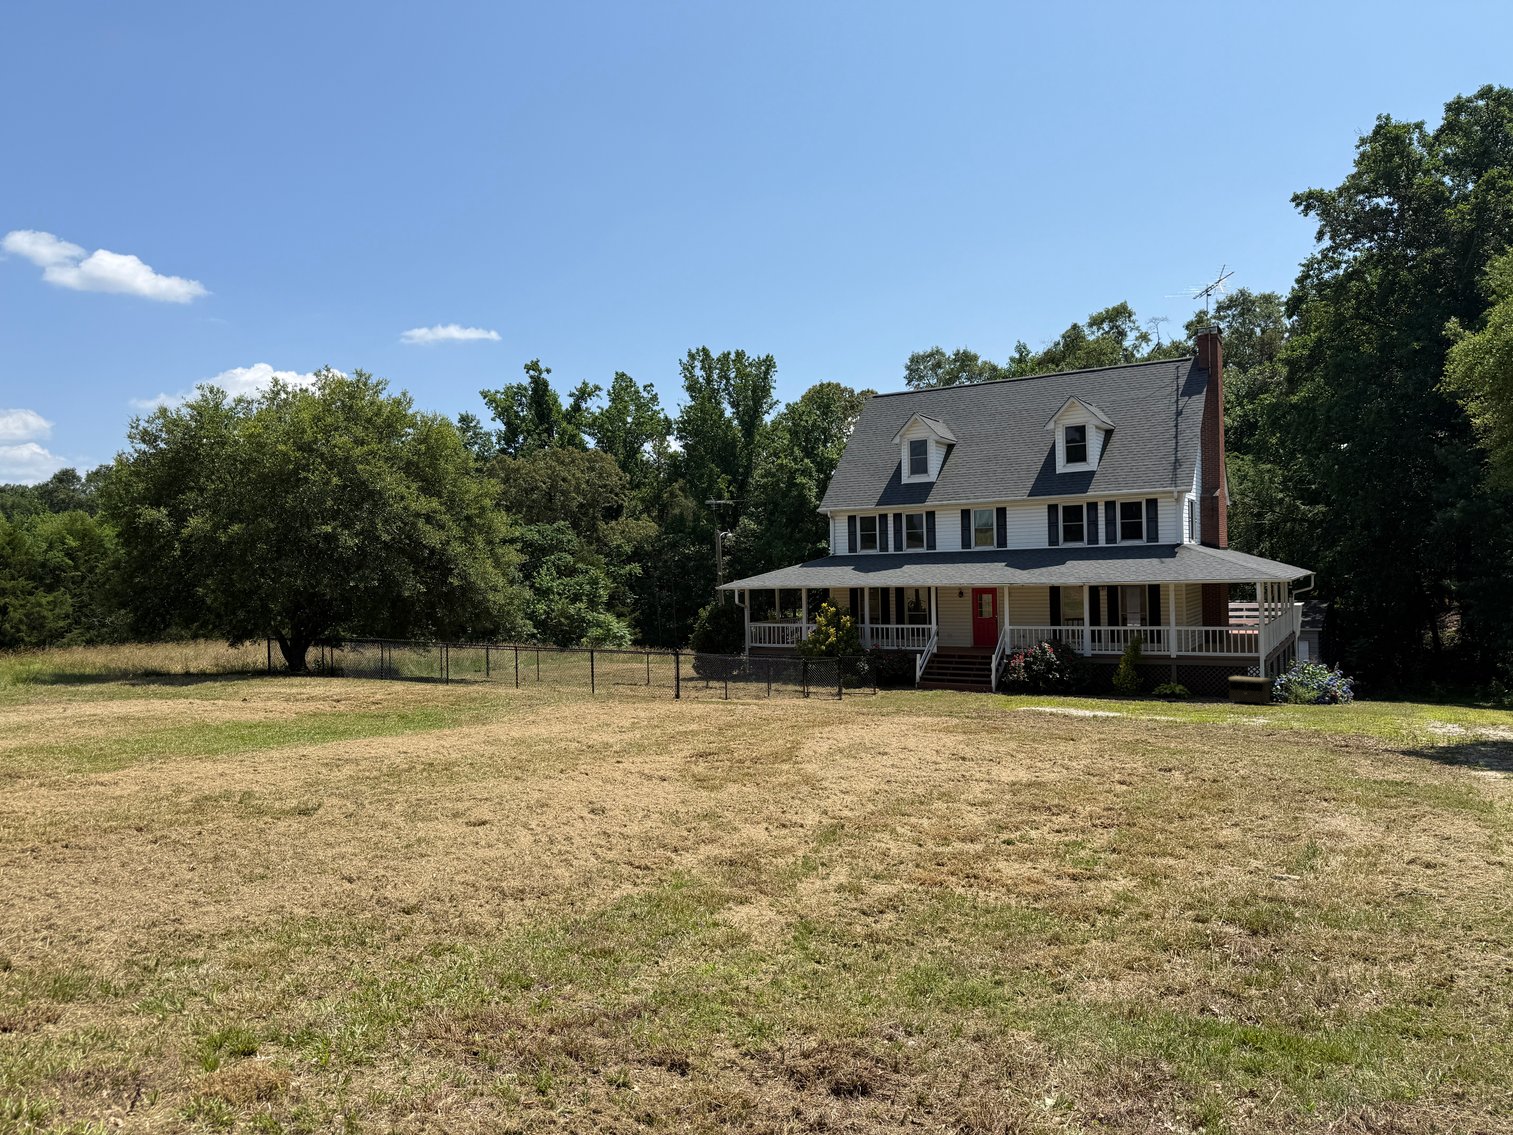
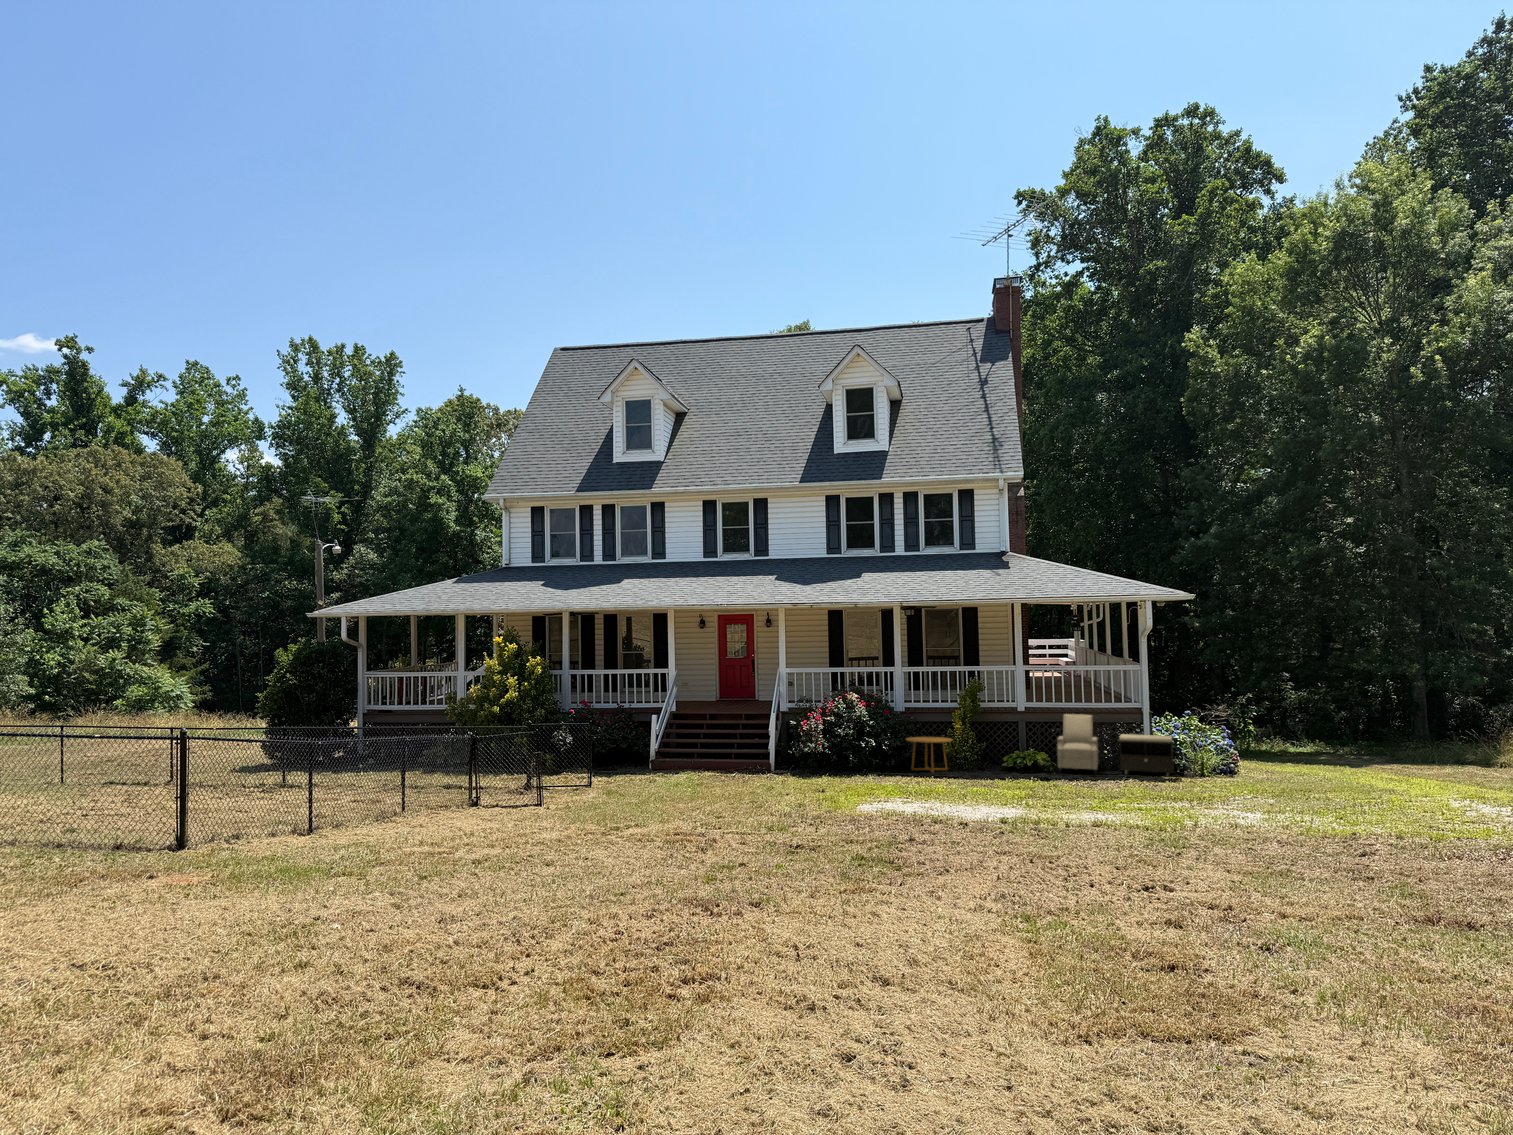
chair: none [1186,662,1220,702] -> present [1057,714,1098,774]
round table: none [1083,674,1115,696] -> present [906,737,952,772]

